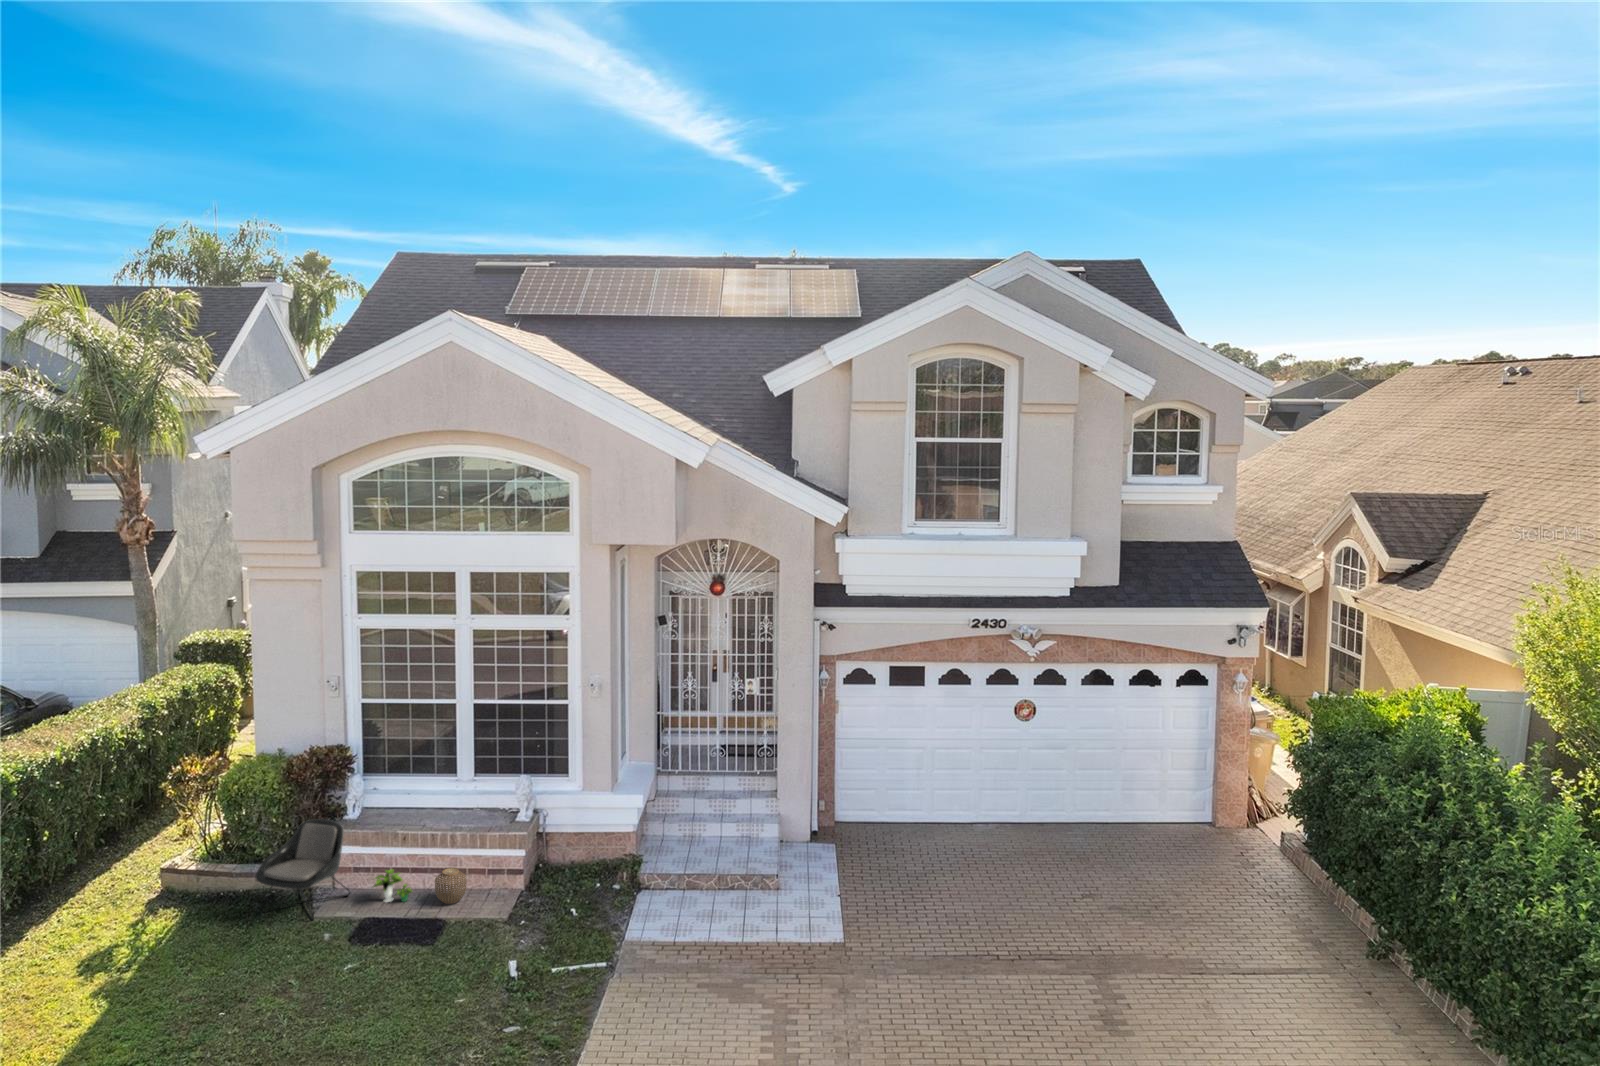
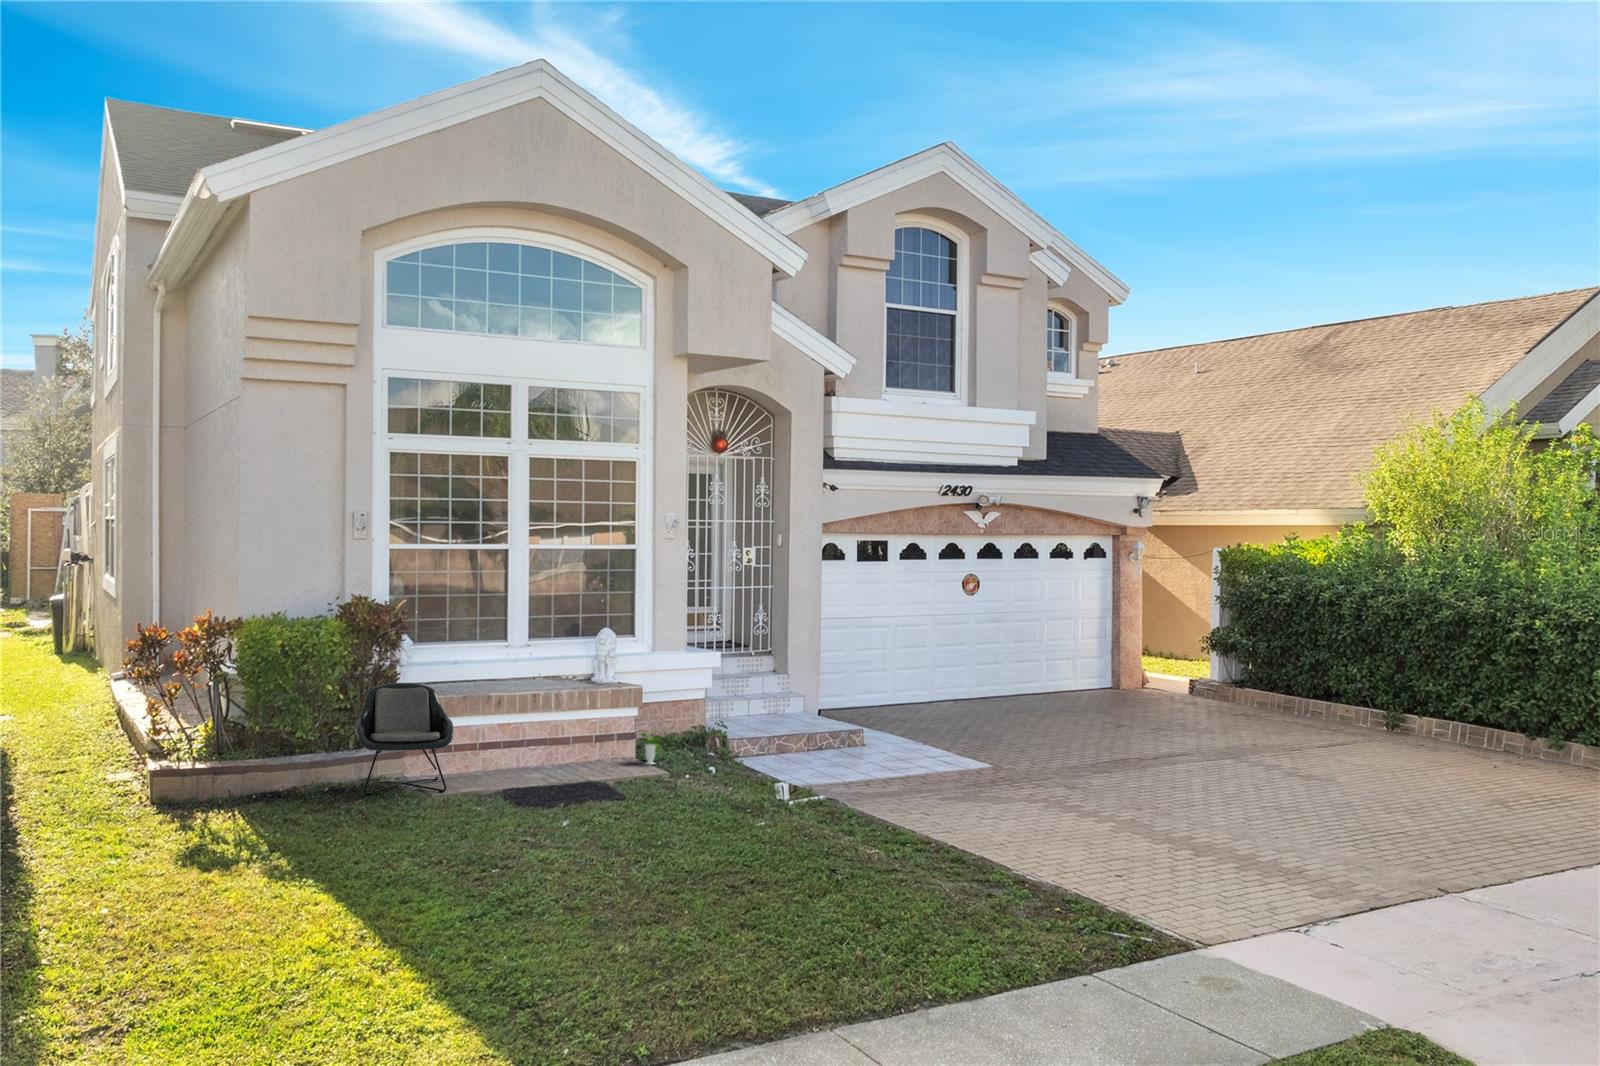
woven basket: present [435,868,466,904] -> none [546,732,583,773]
potted plant: present [373,869,412,902] -> present [637,730,665,764]

